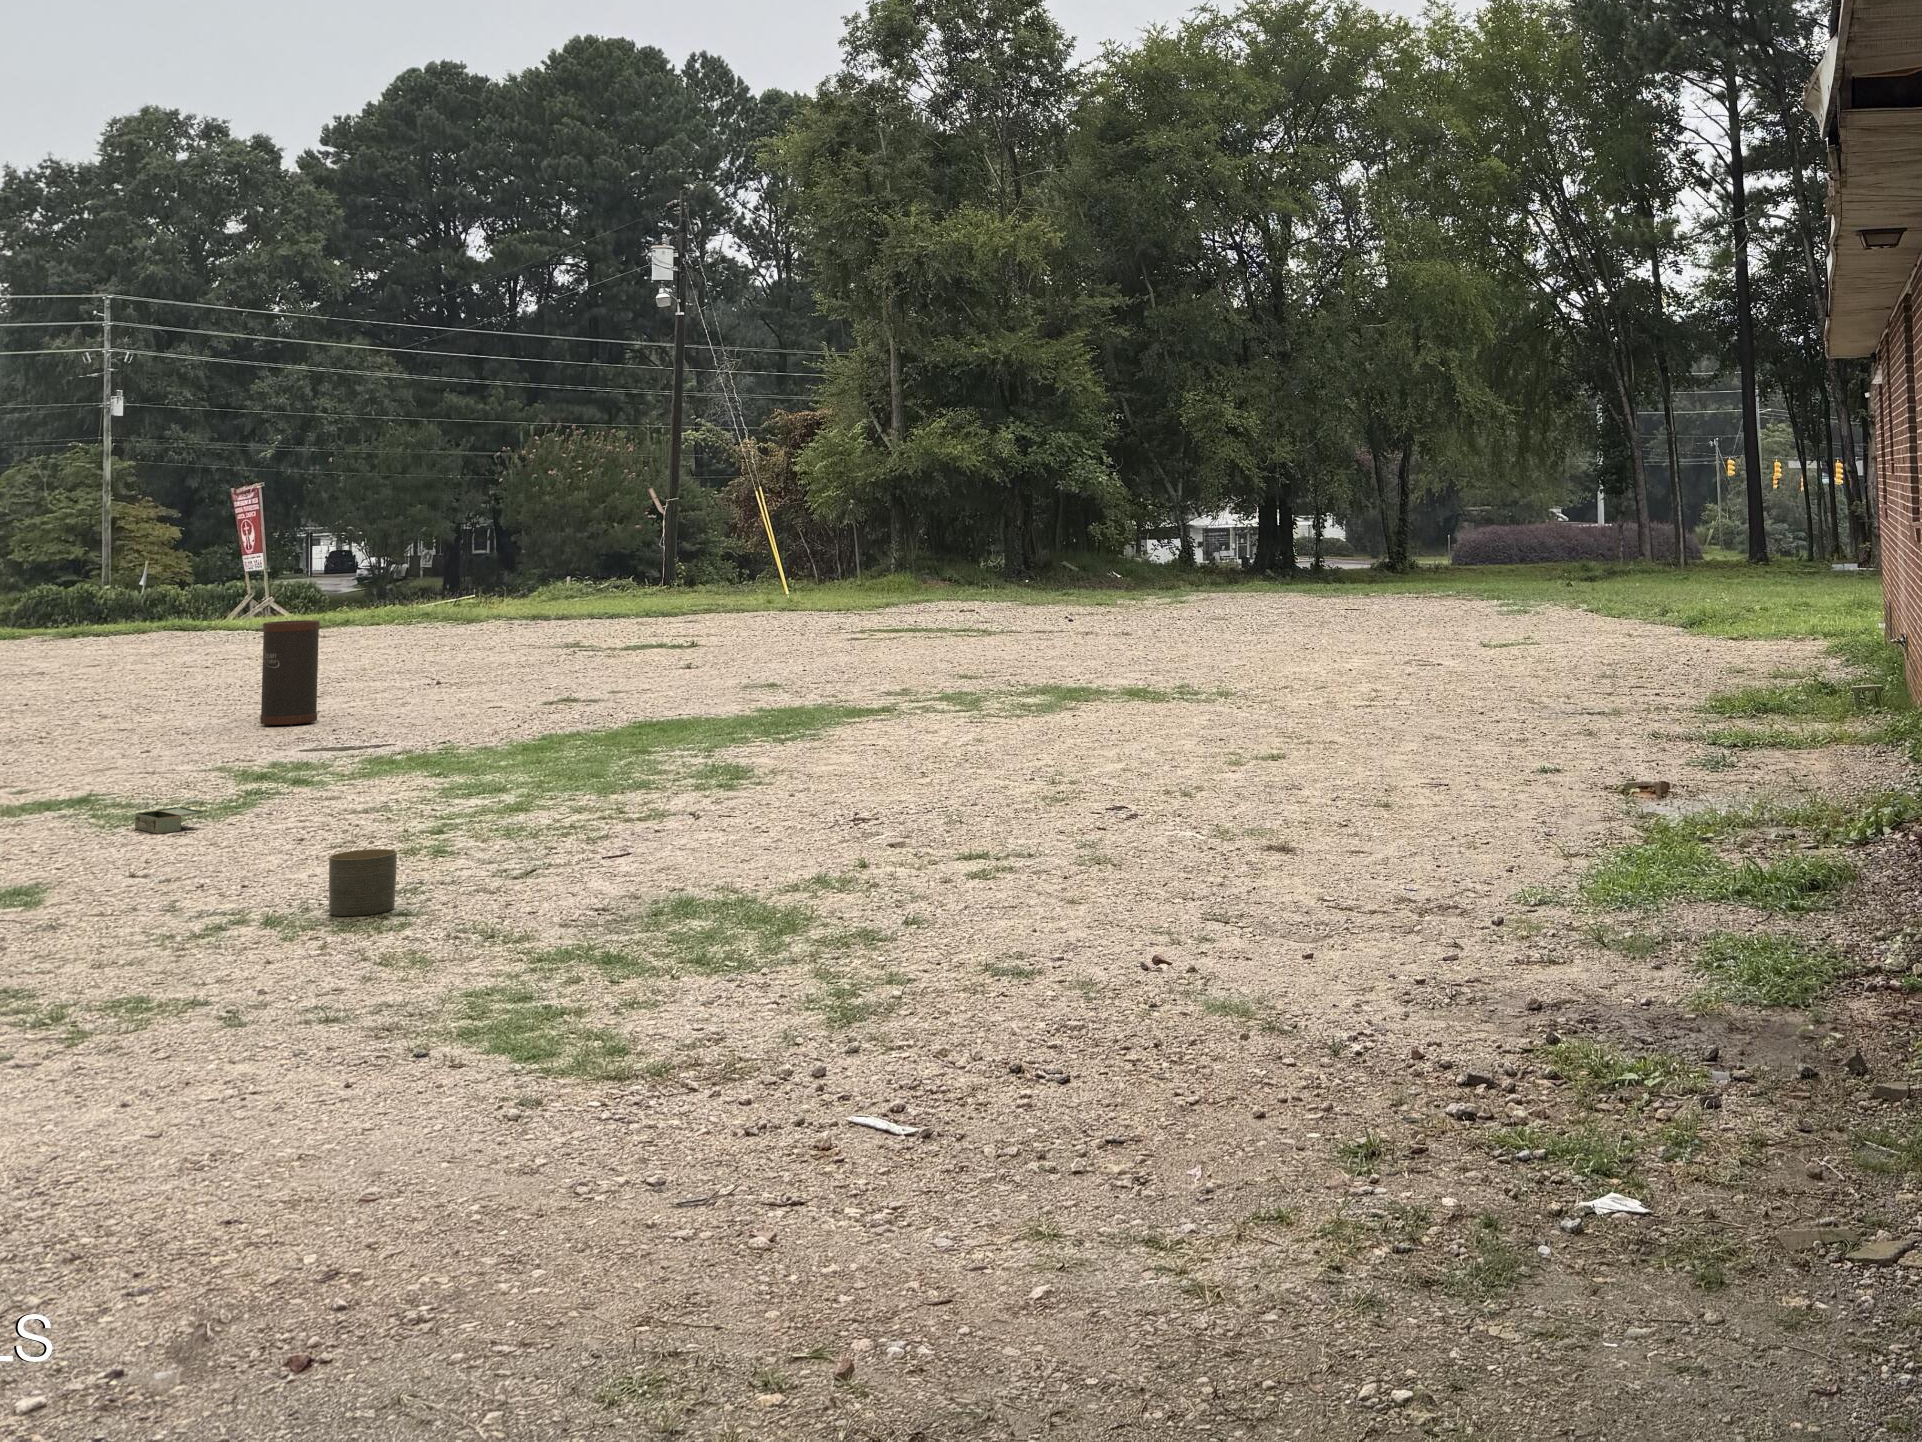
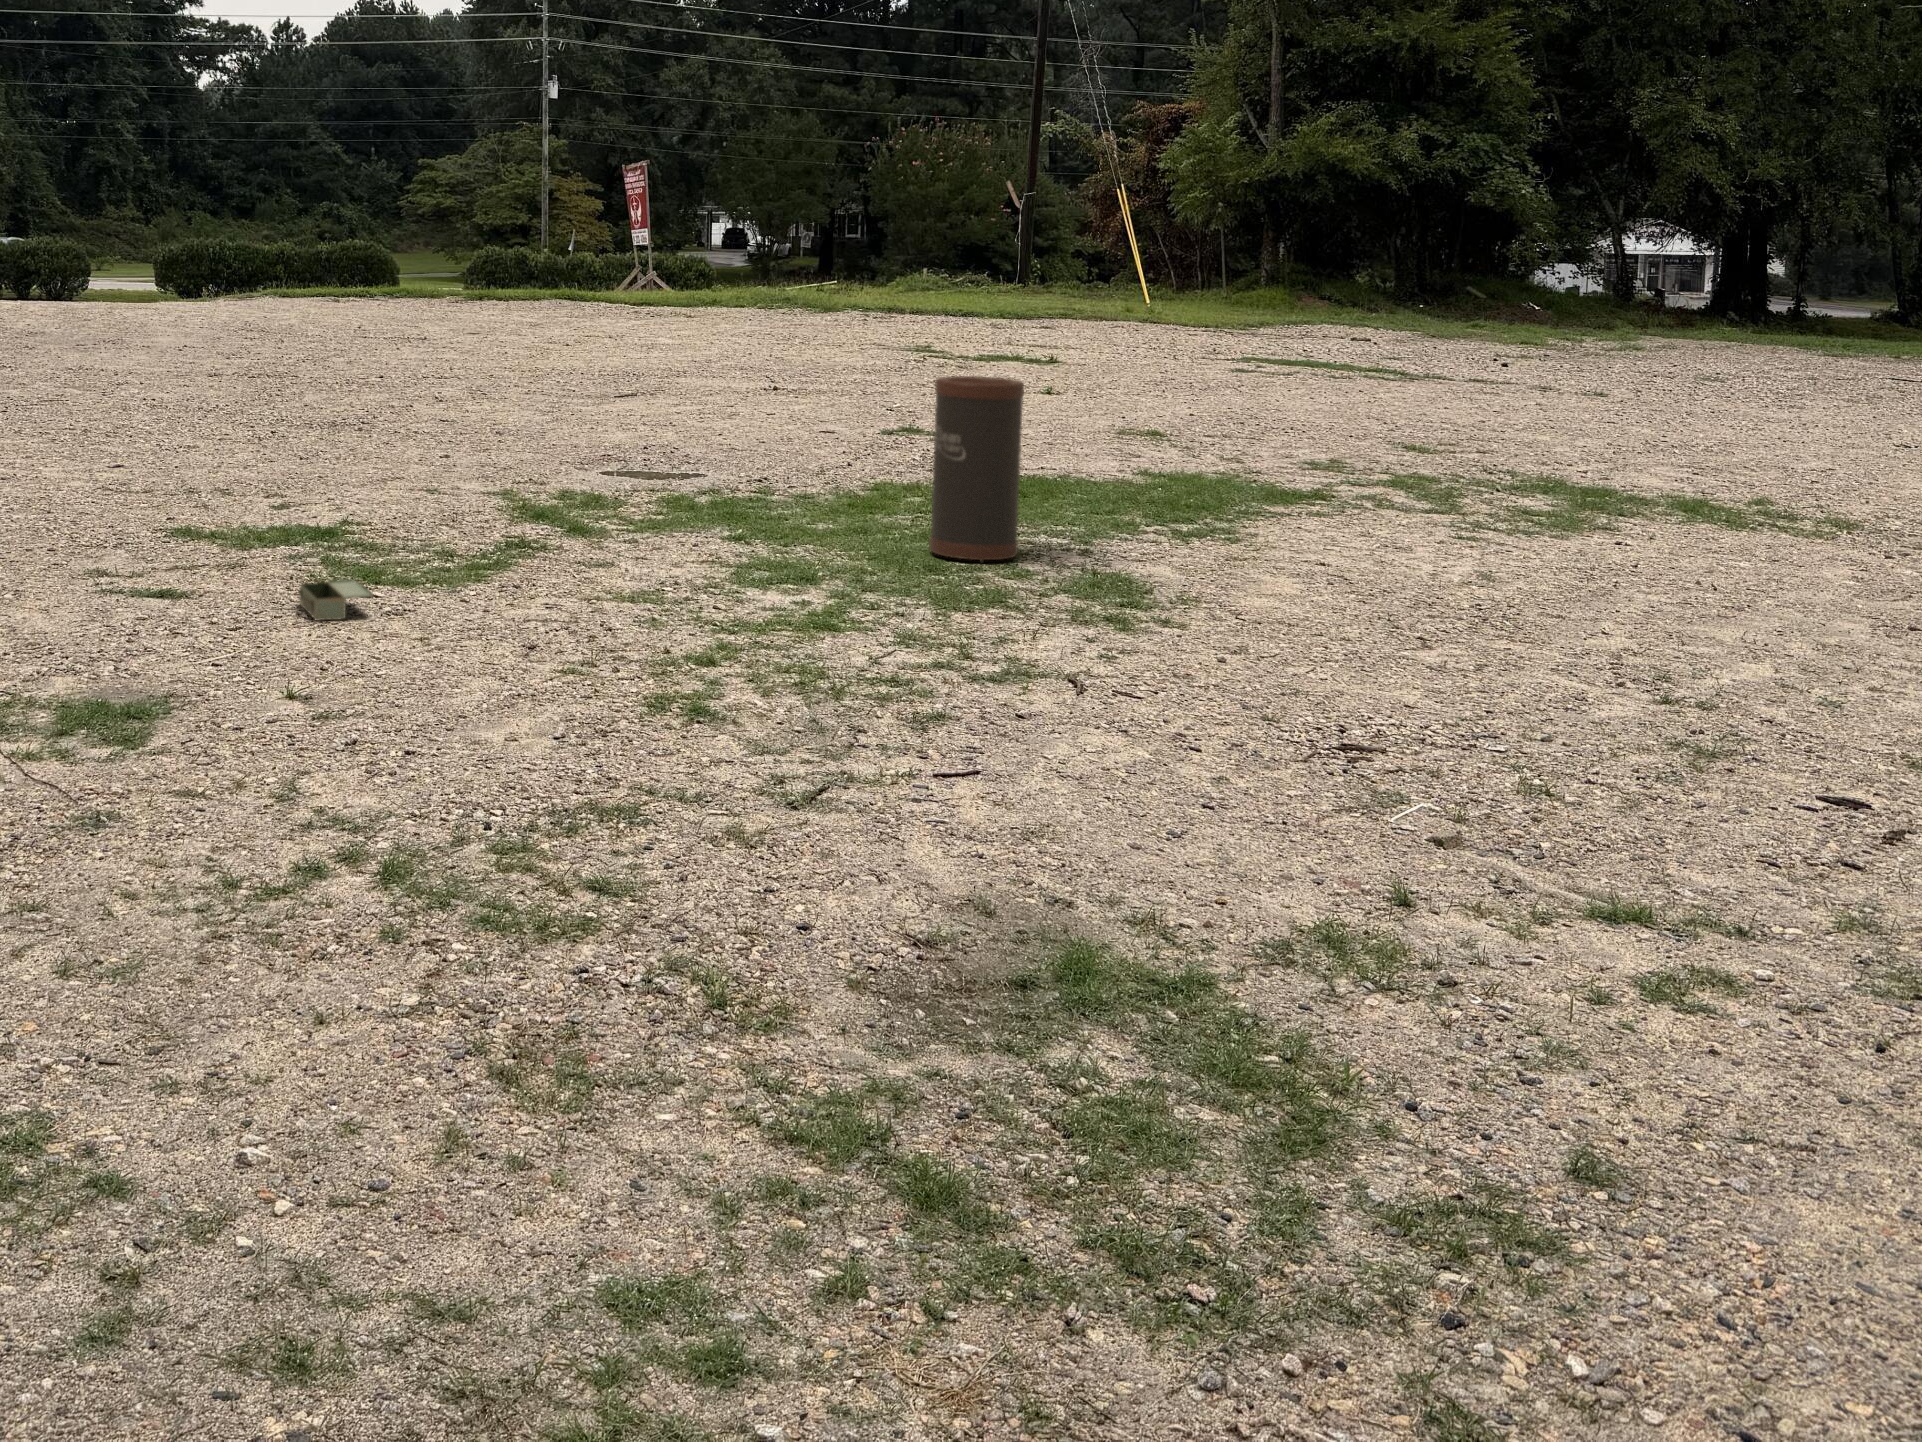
trash can: present [260,620,320,726] -> present [929,376,1024,563]
planter: present [329,849,397,916] -> none [387,798,503,939]

